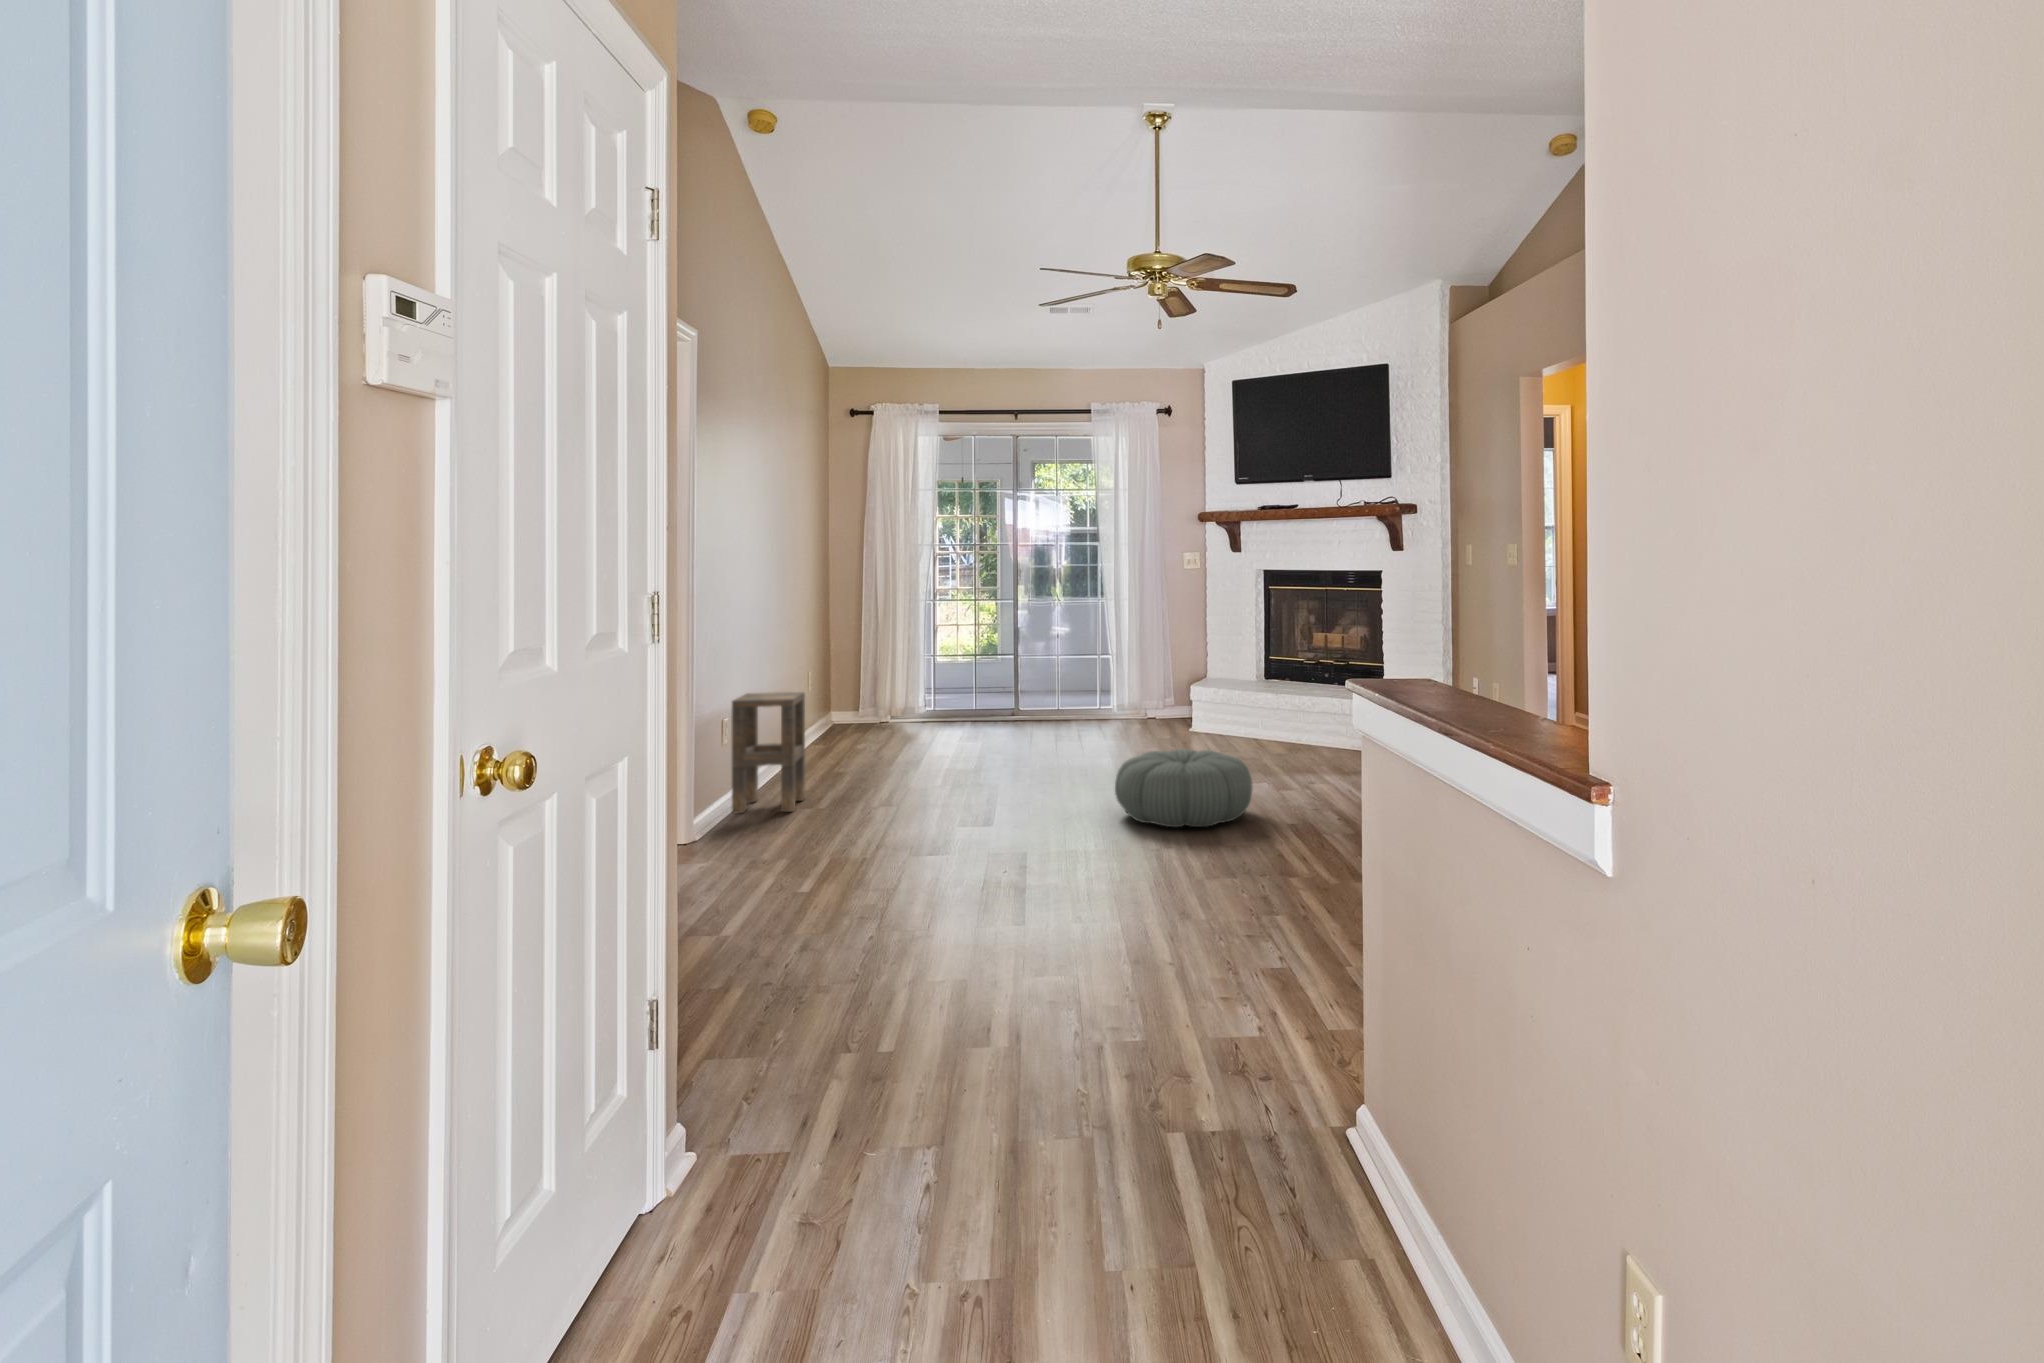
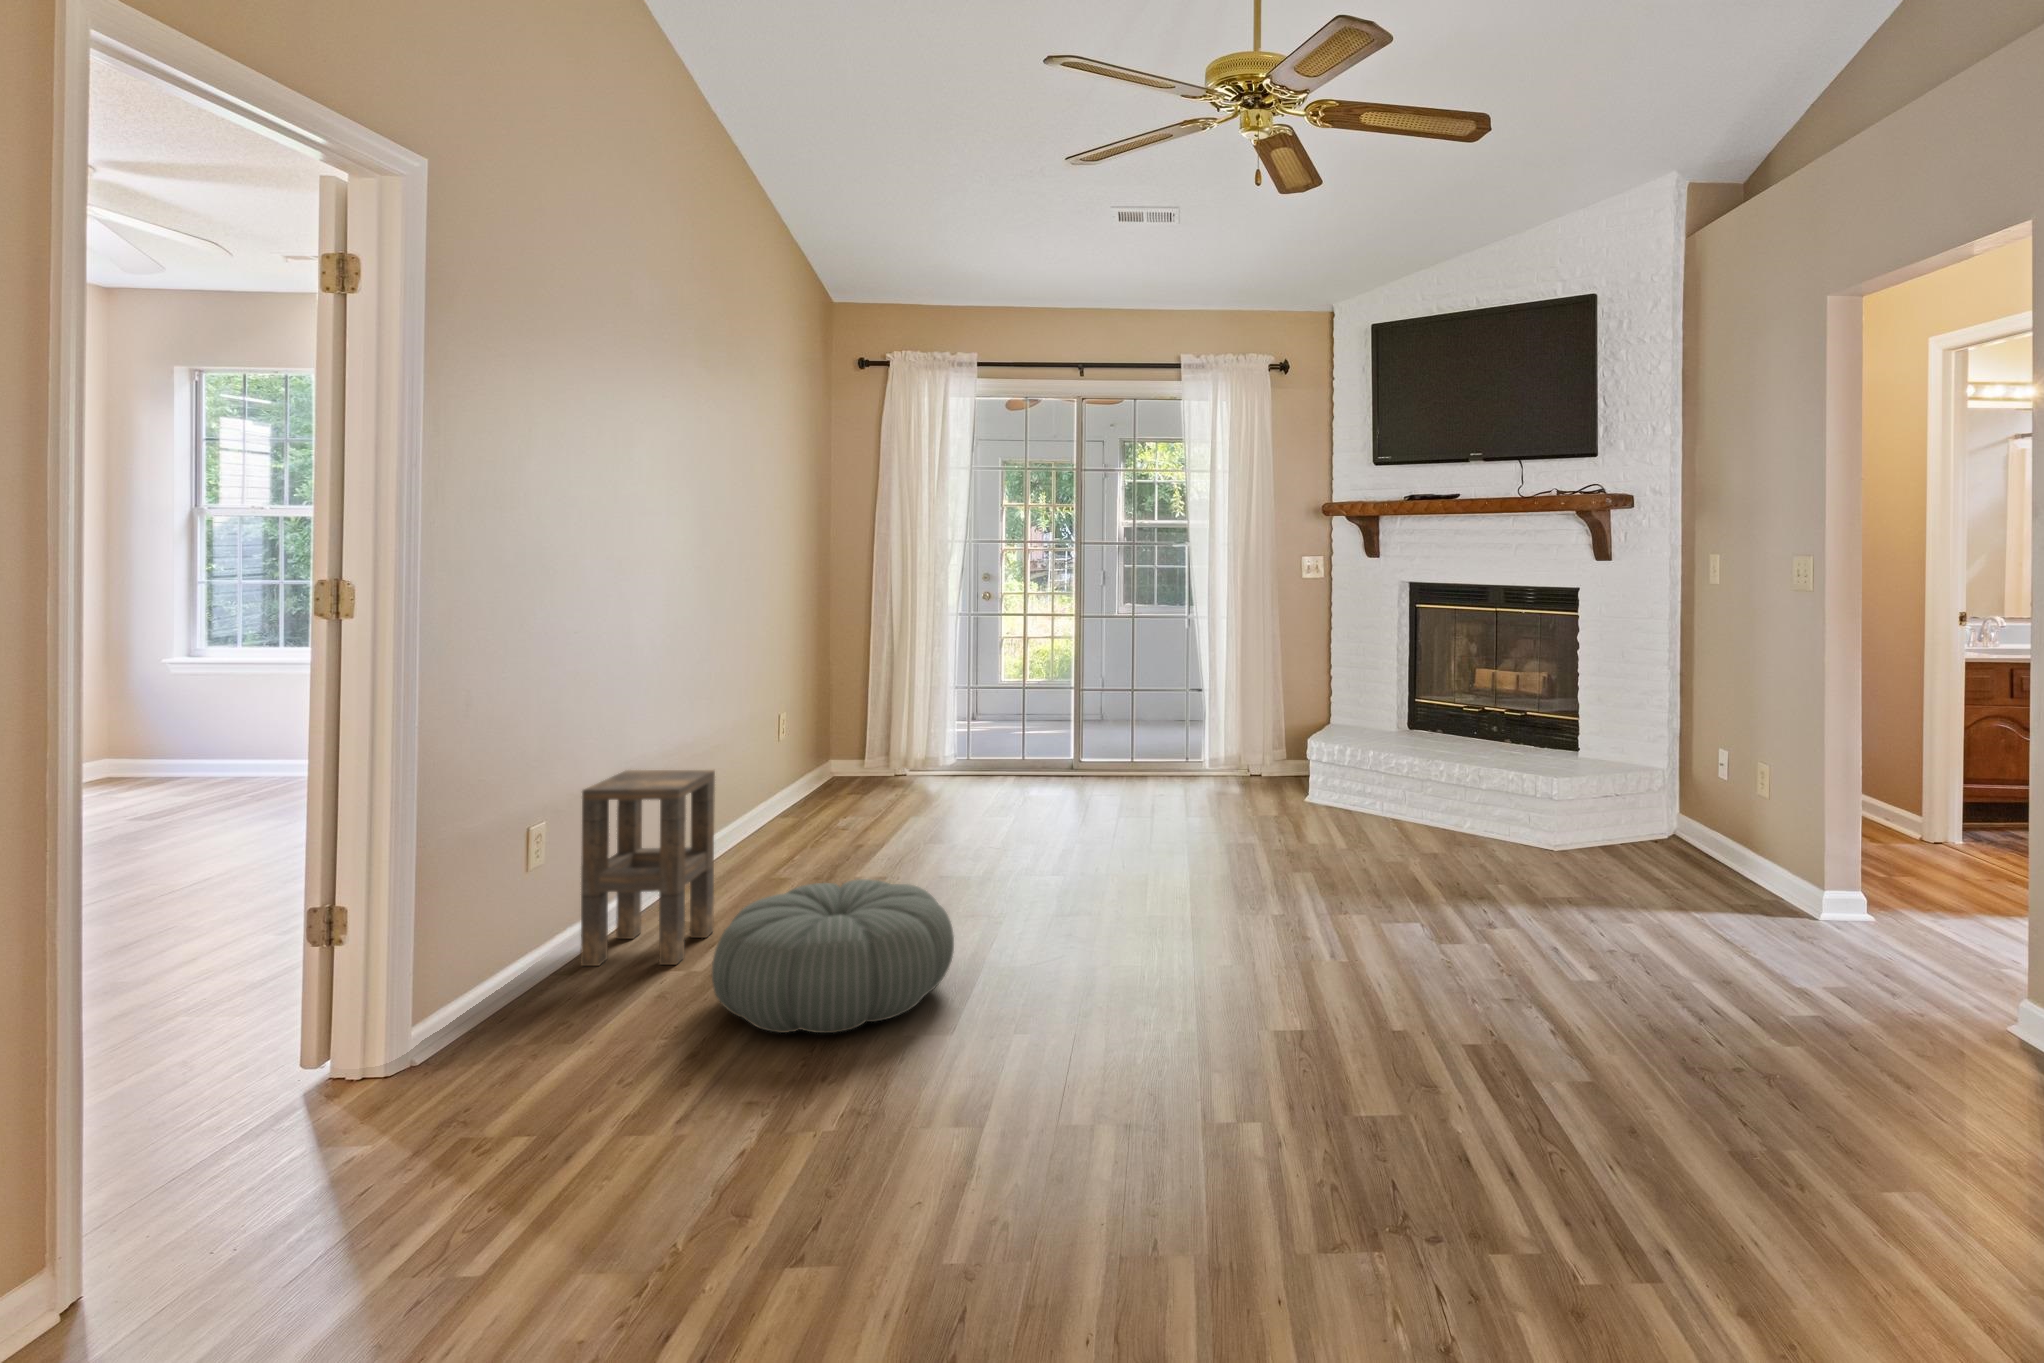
pouf: present [1115,749,1252,827] -> present [712,879,954,1033]

